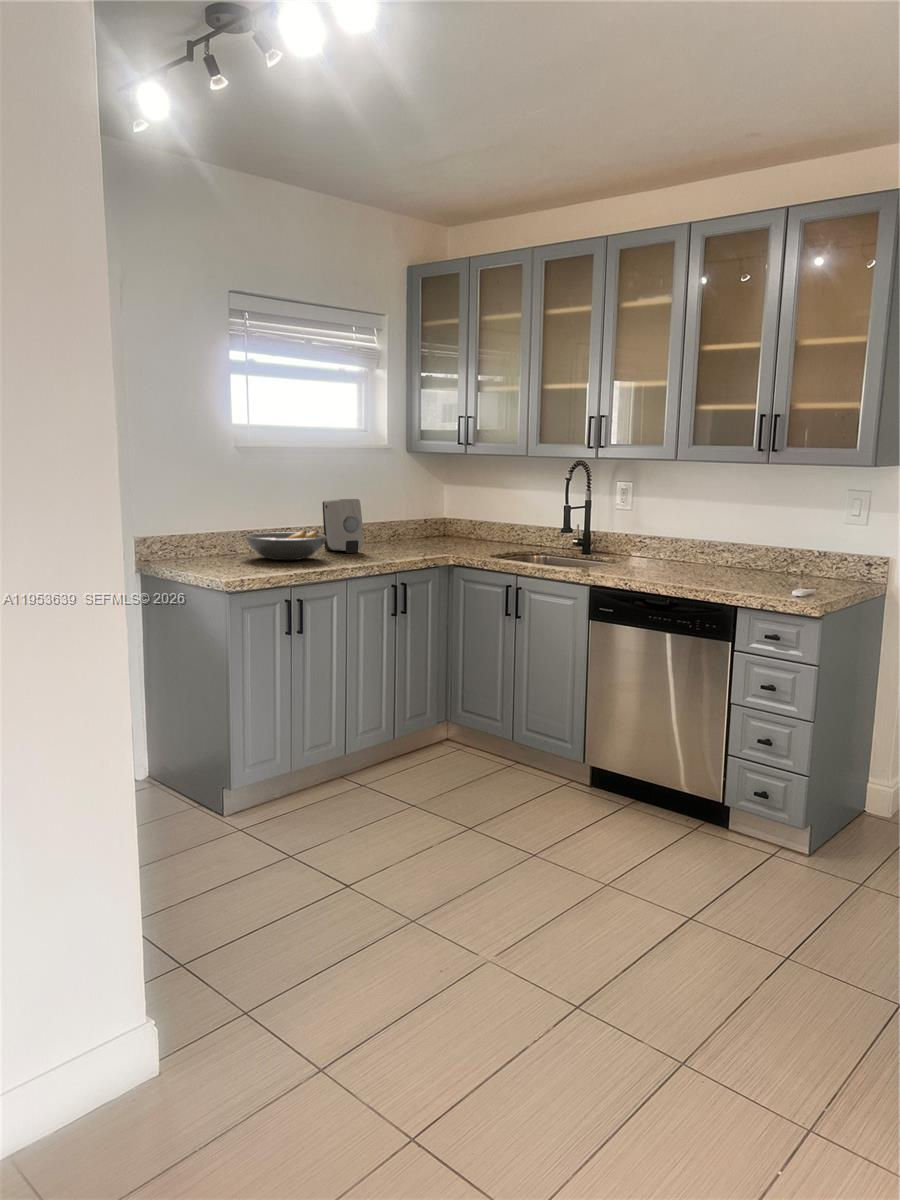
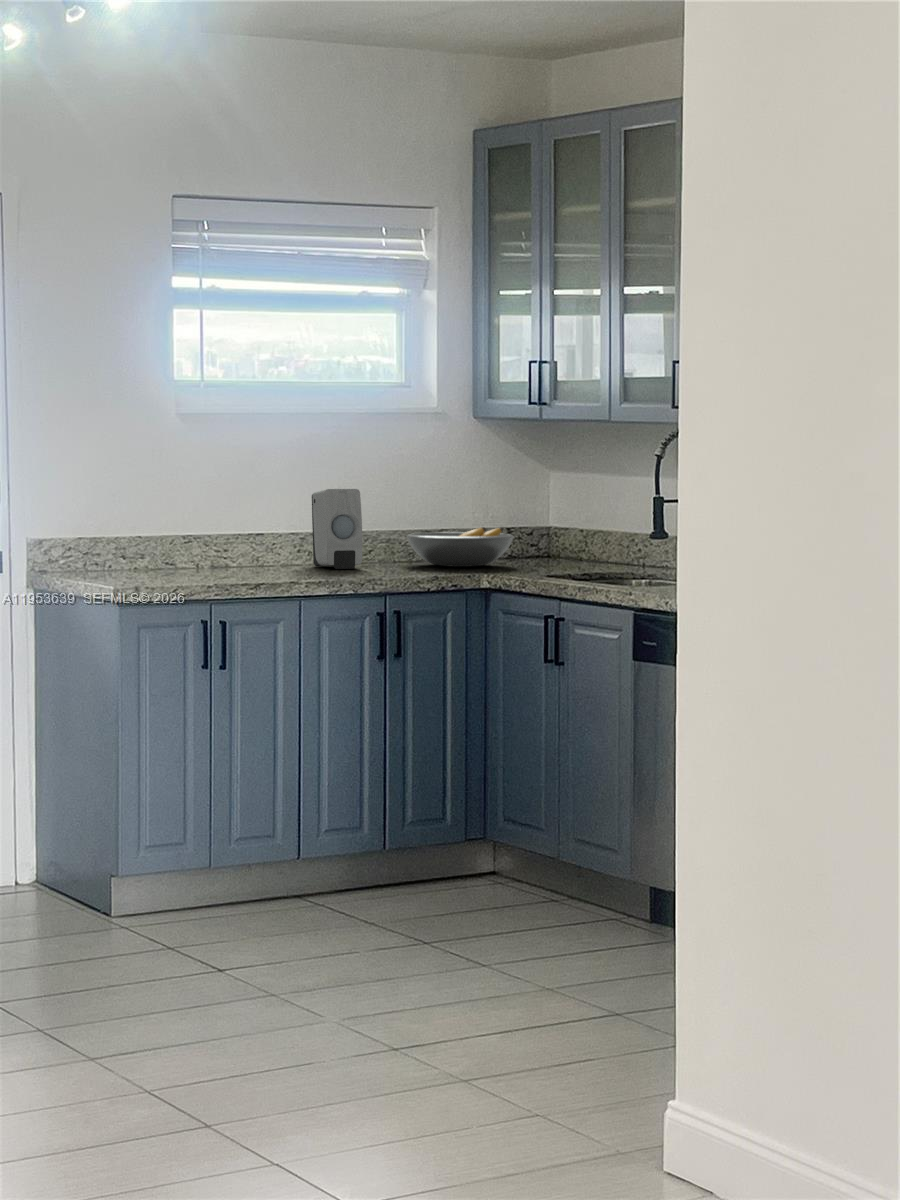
fruit bowl: present [245,530,326,560] -> present [407,527,514,567]

